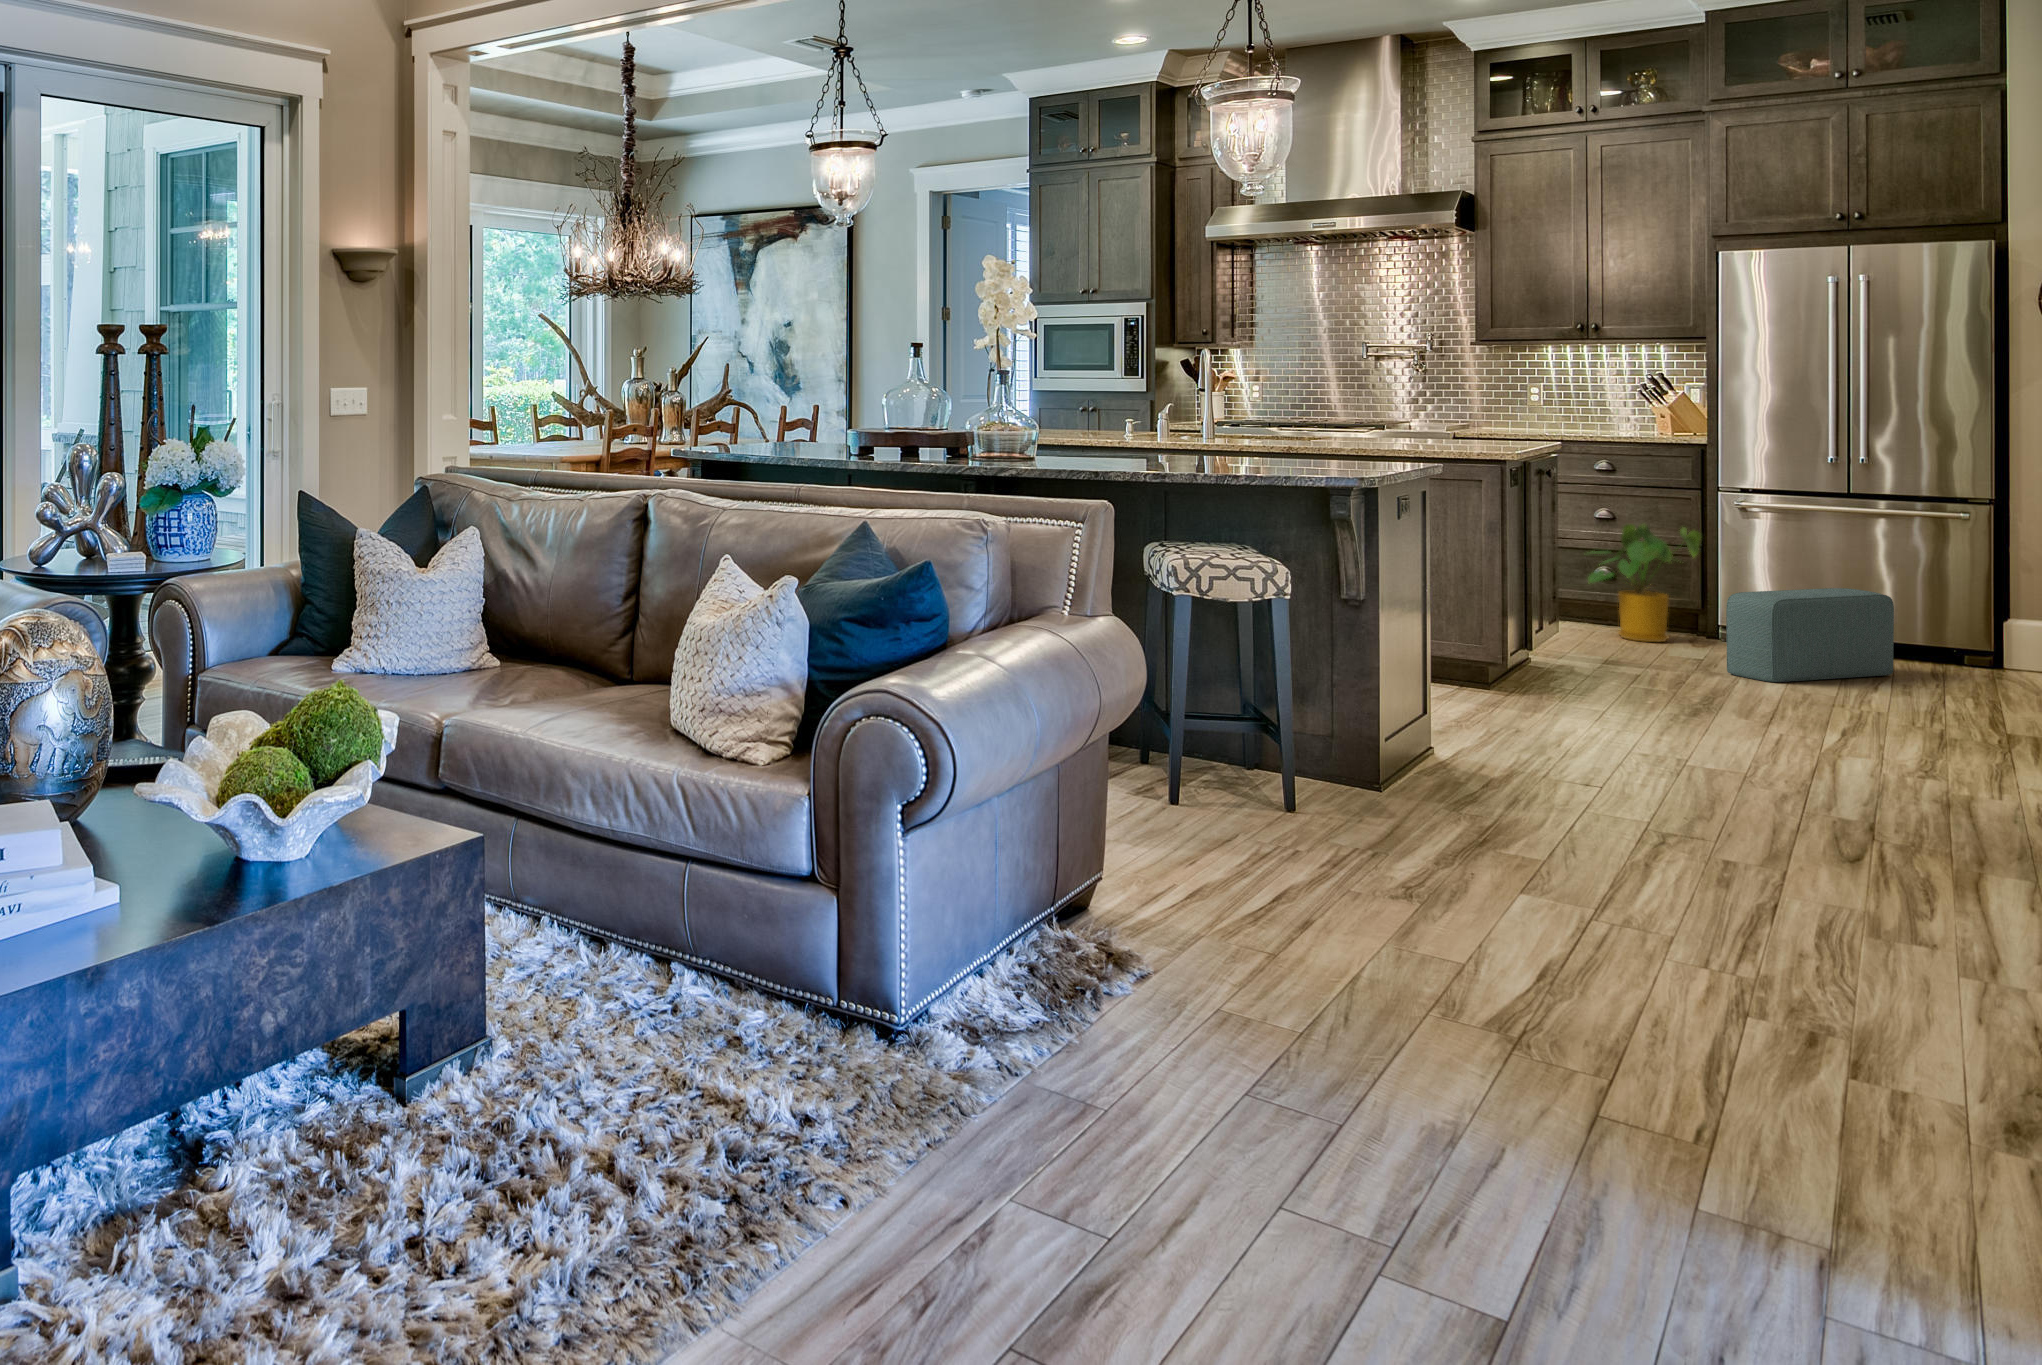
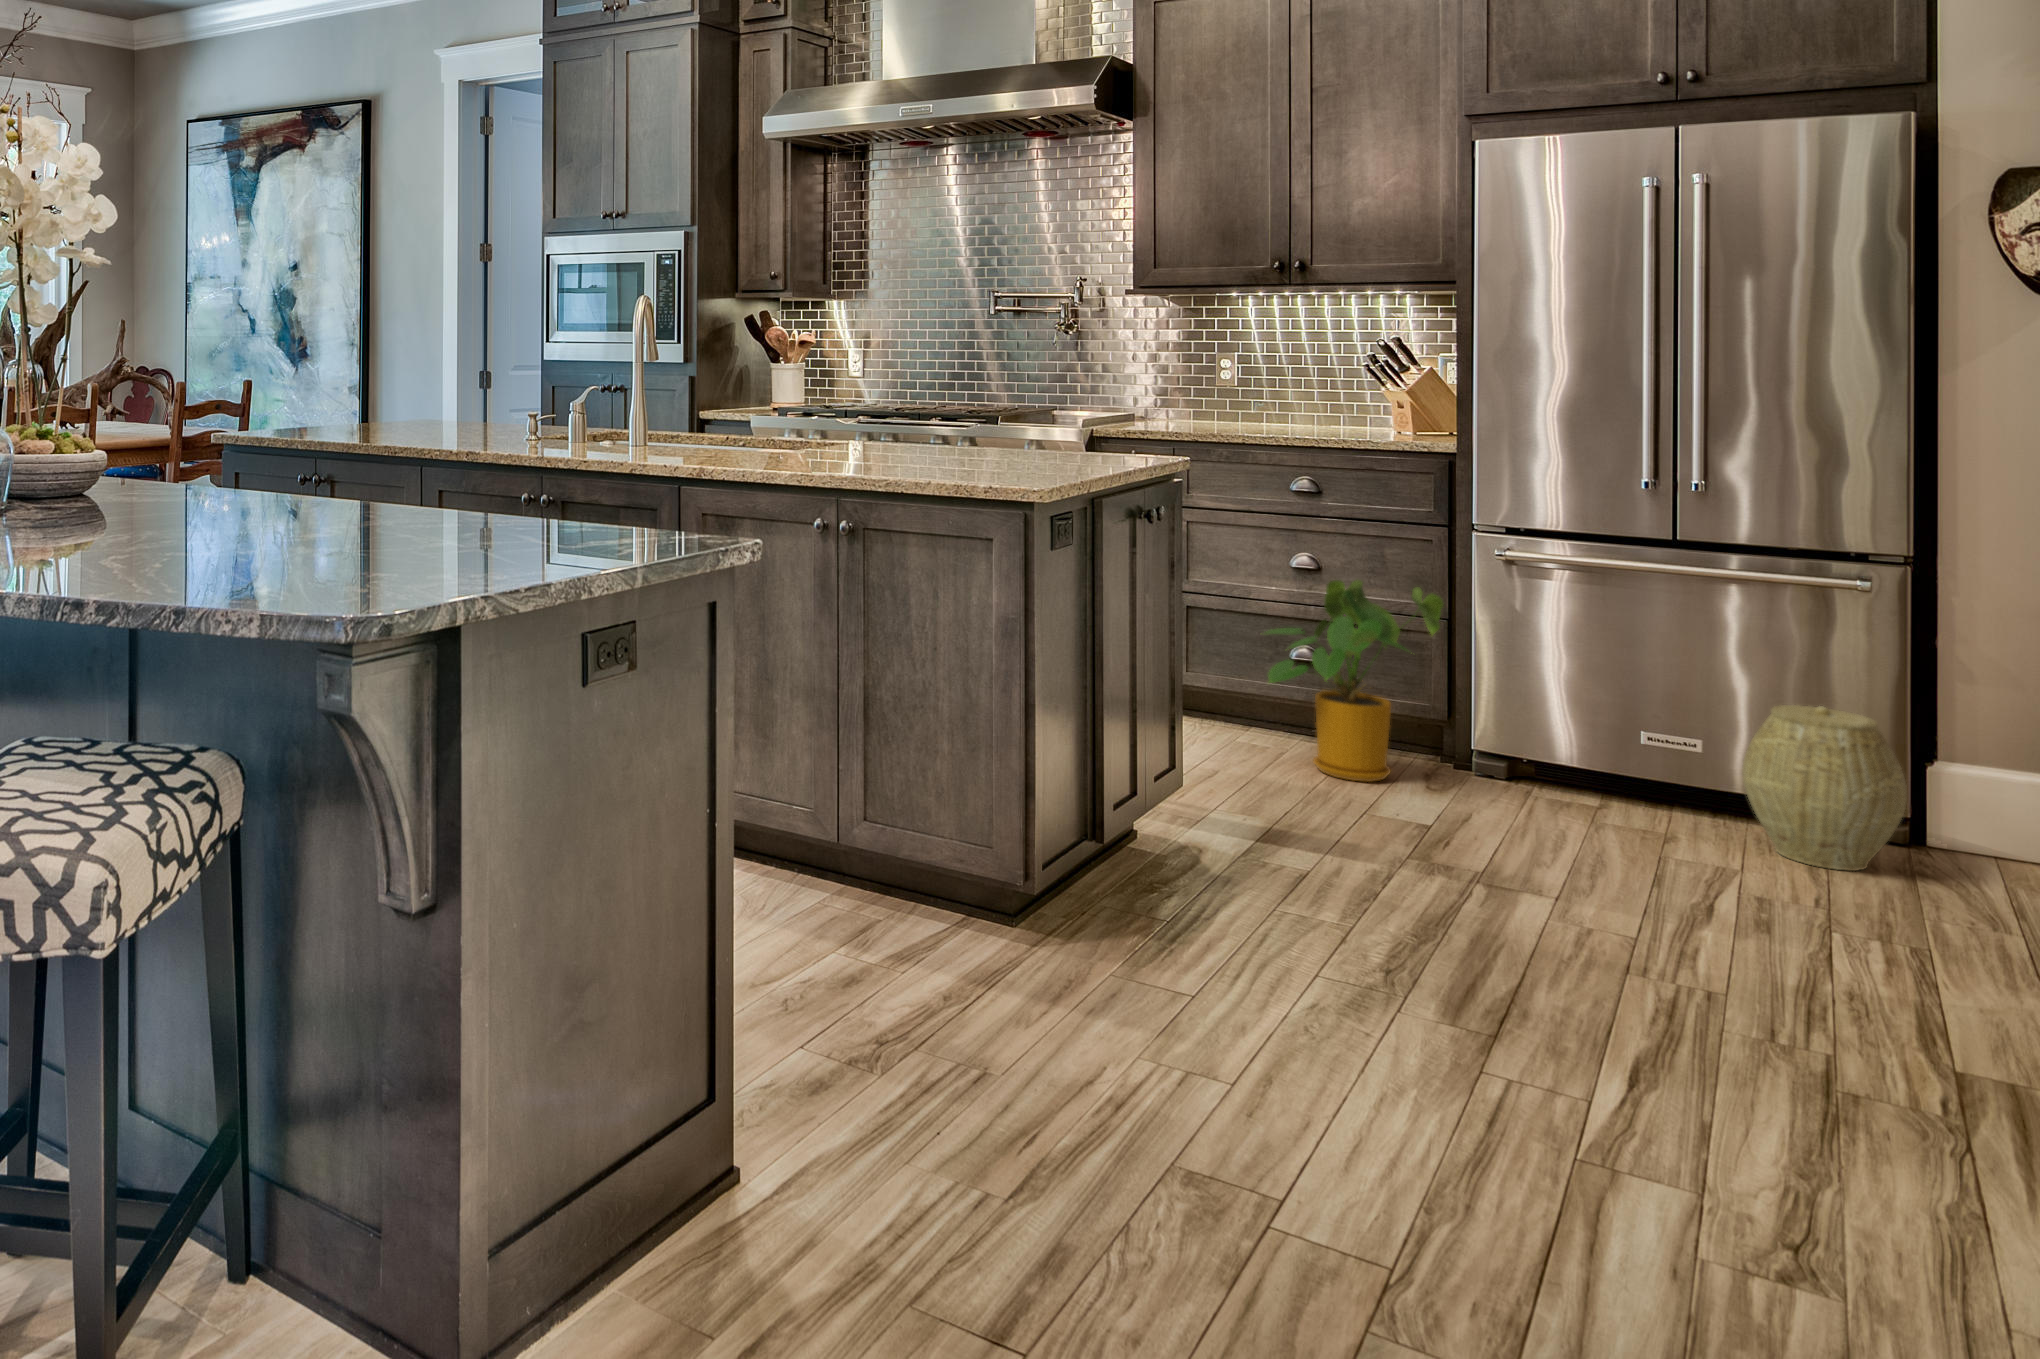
woven basket: none [1891,585,1988,676] -> present [1742,705,1907,871]
pouf: present [1726,588,1894,682] -> none [1476,713,1756,907]

